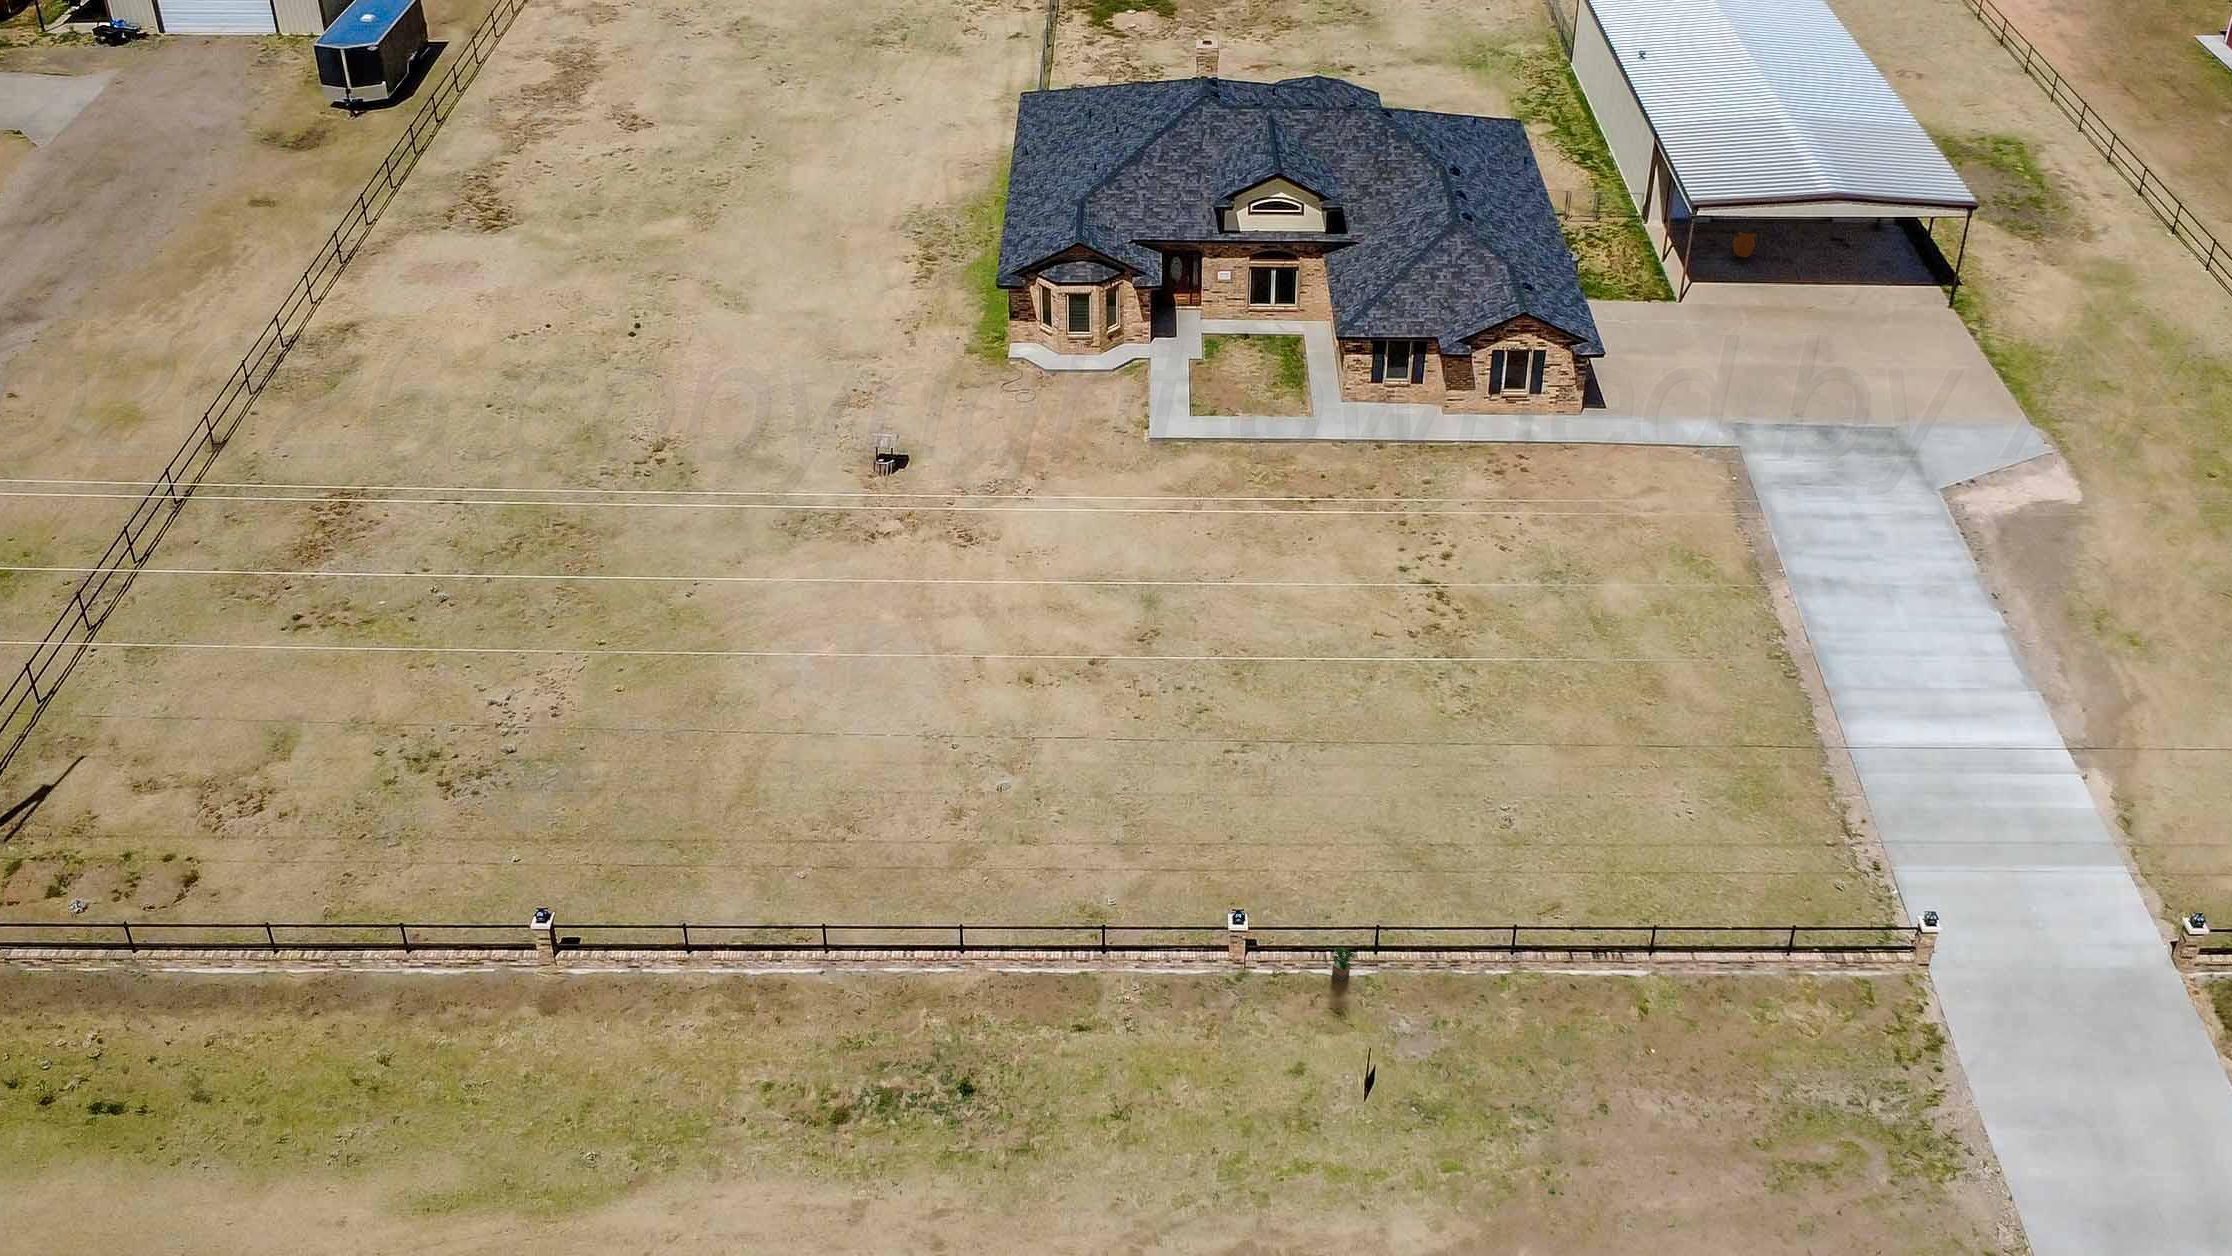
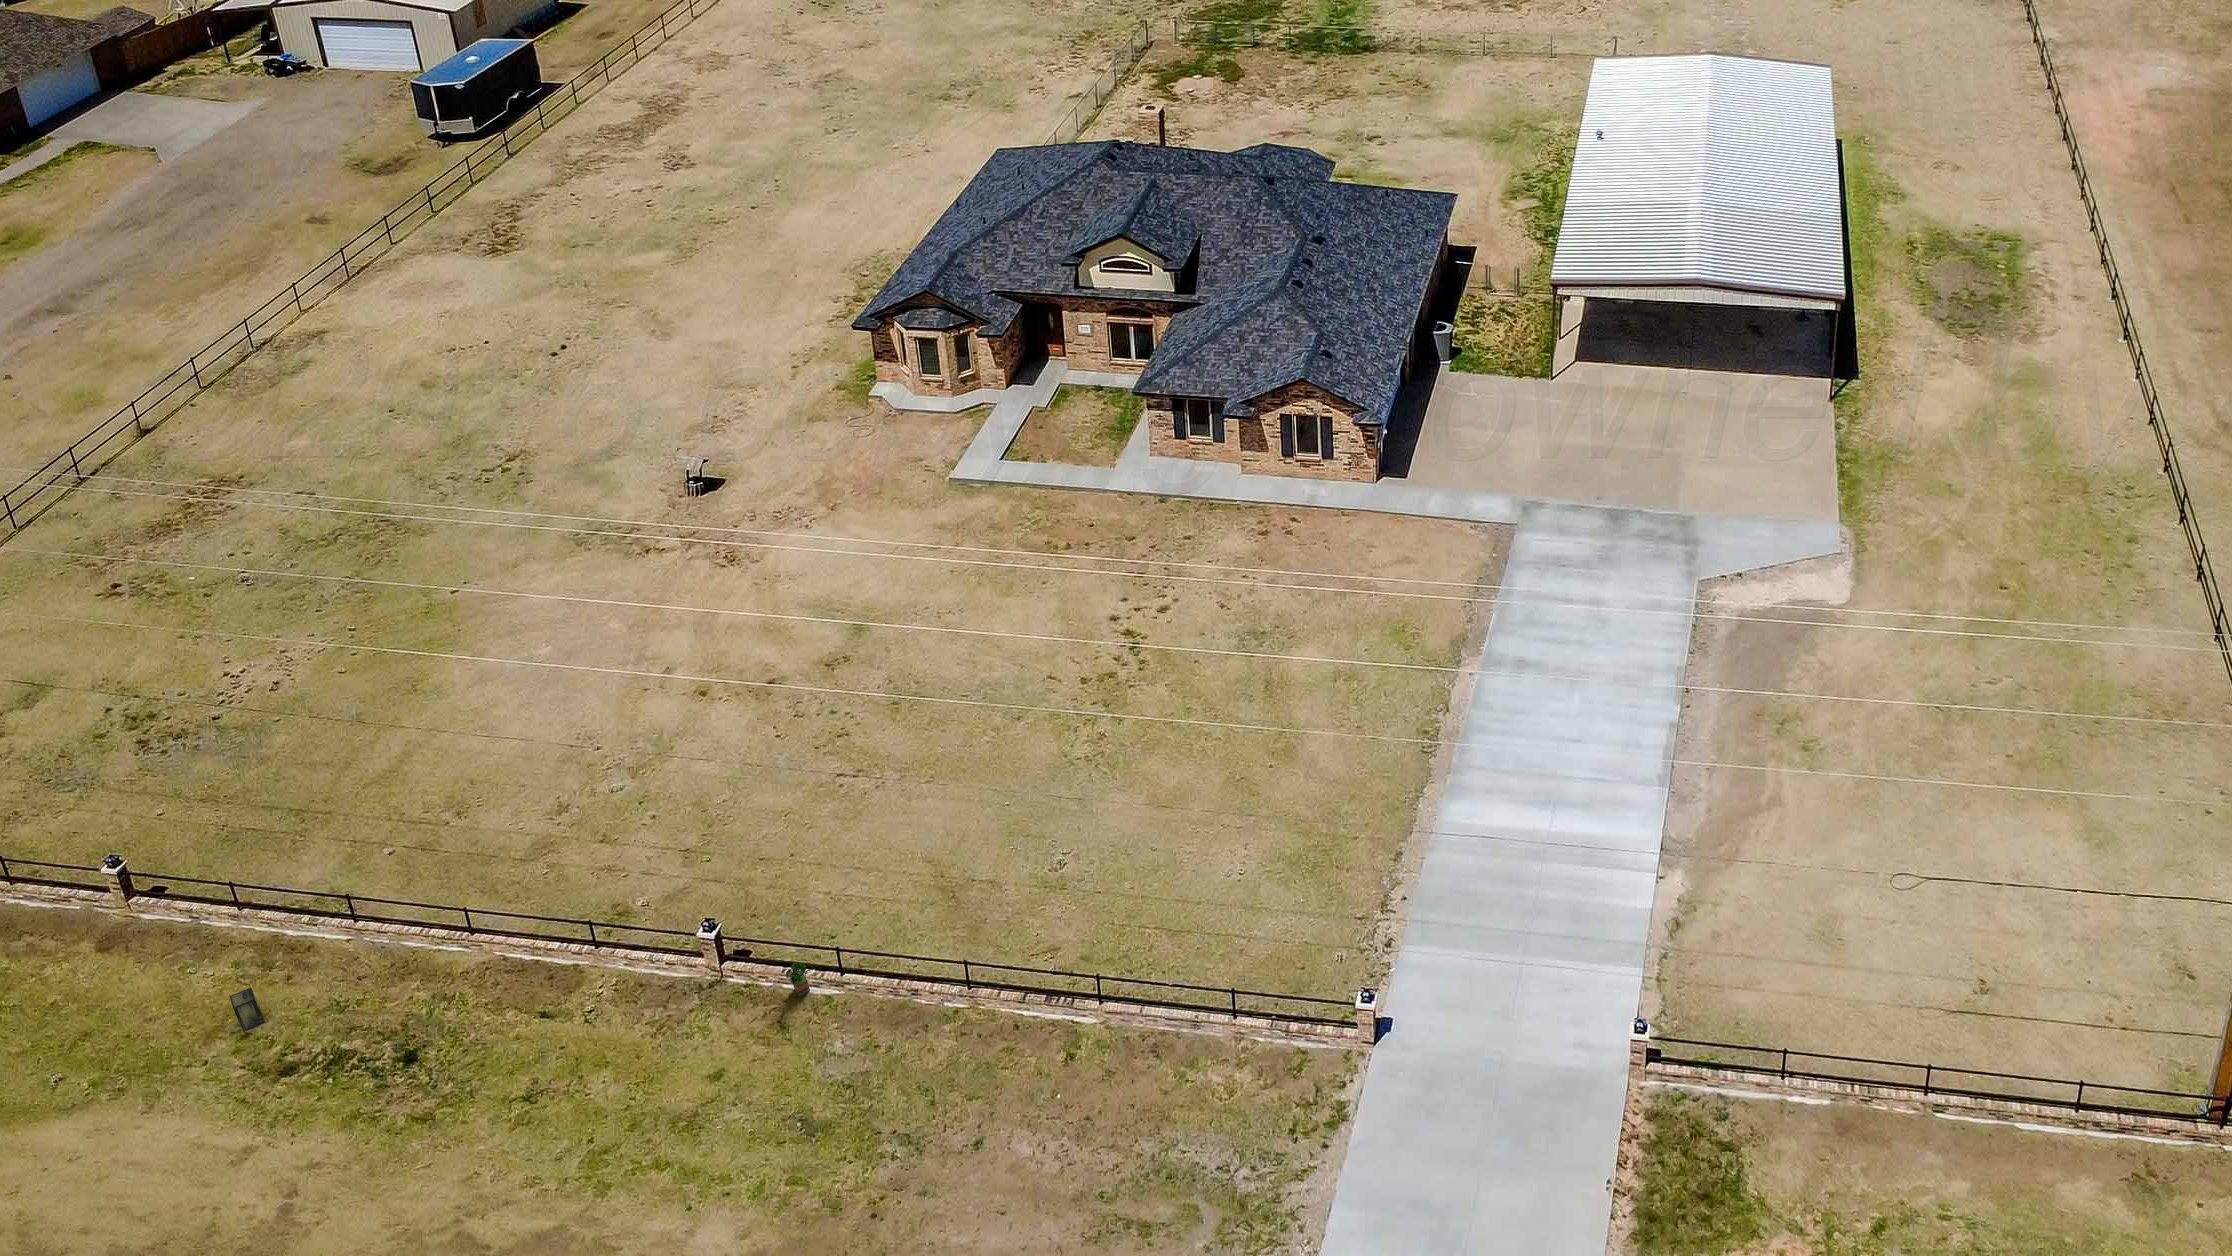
lounge chair: present [1729,232,1756,264] -> none [1629,311,1656,346]
storage box: none [753,1039,787,1088] -> present [230,988,265,1032]

